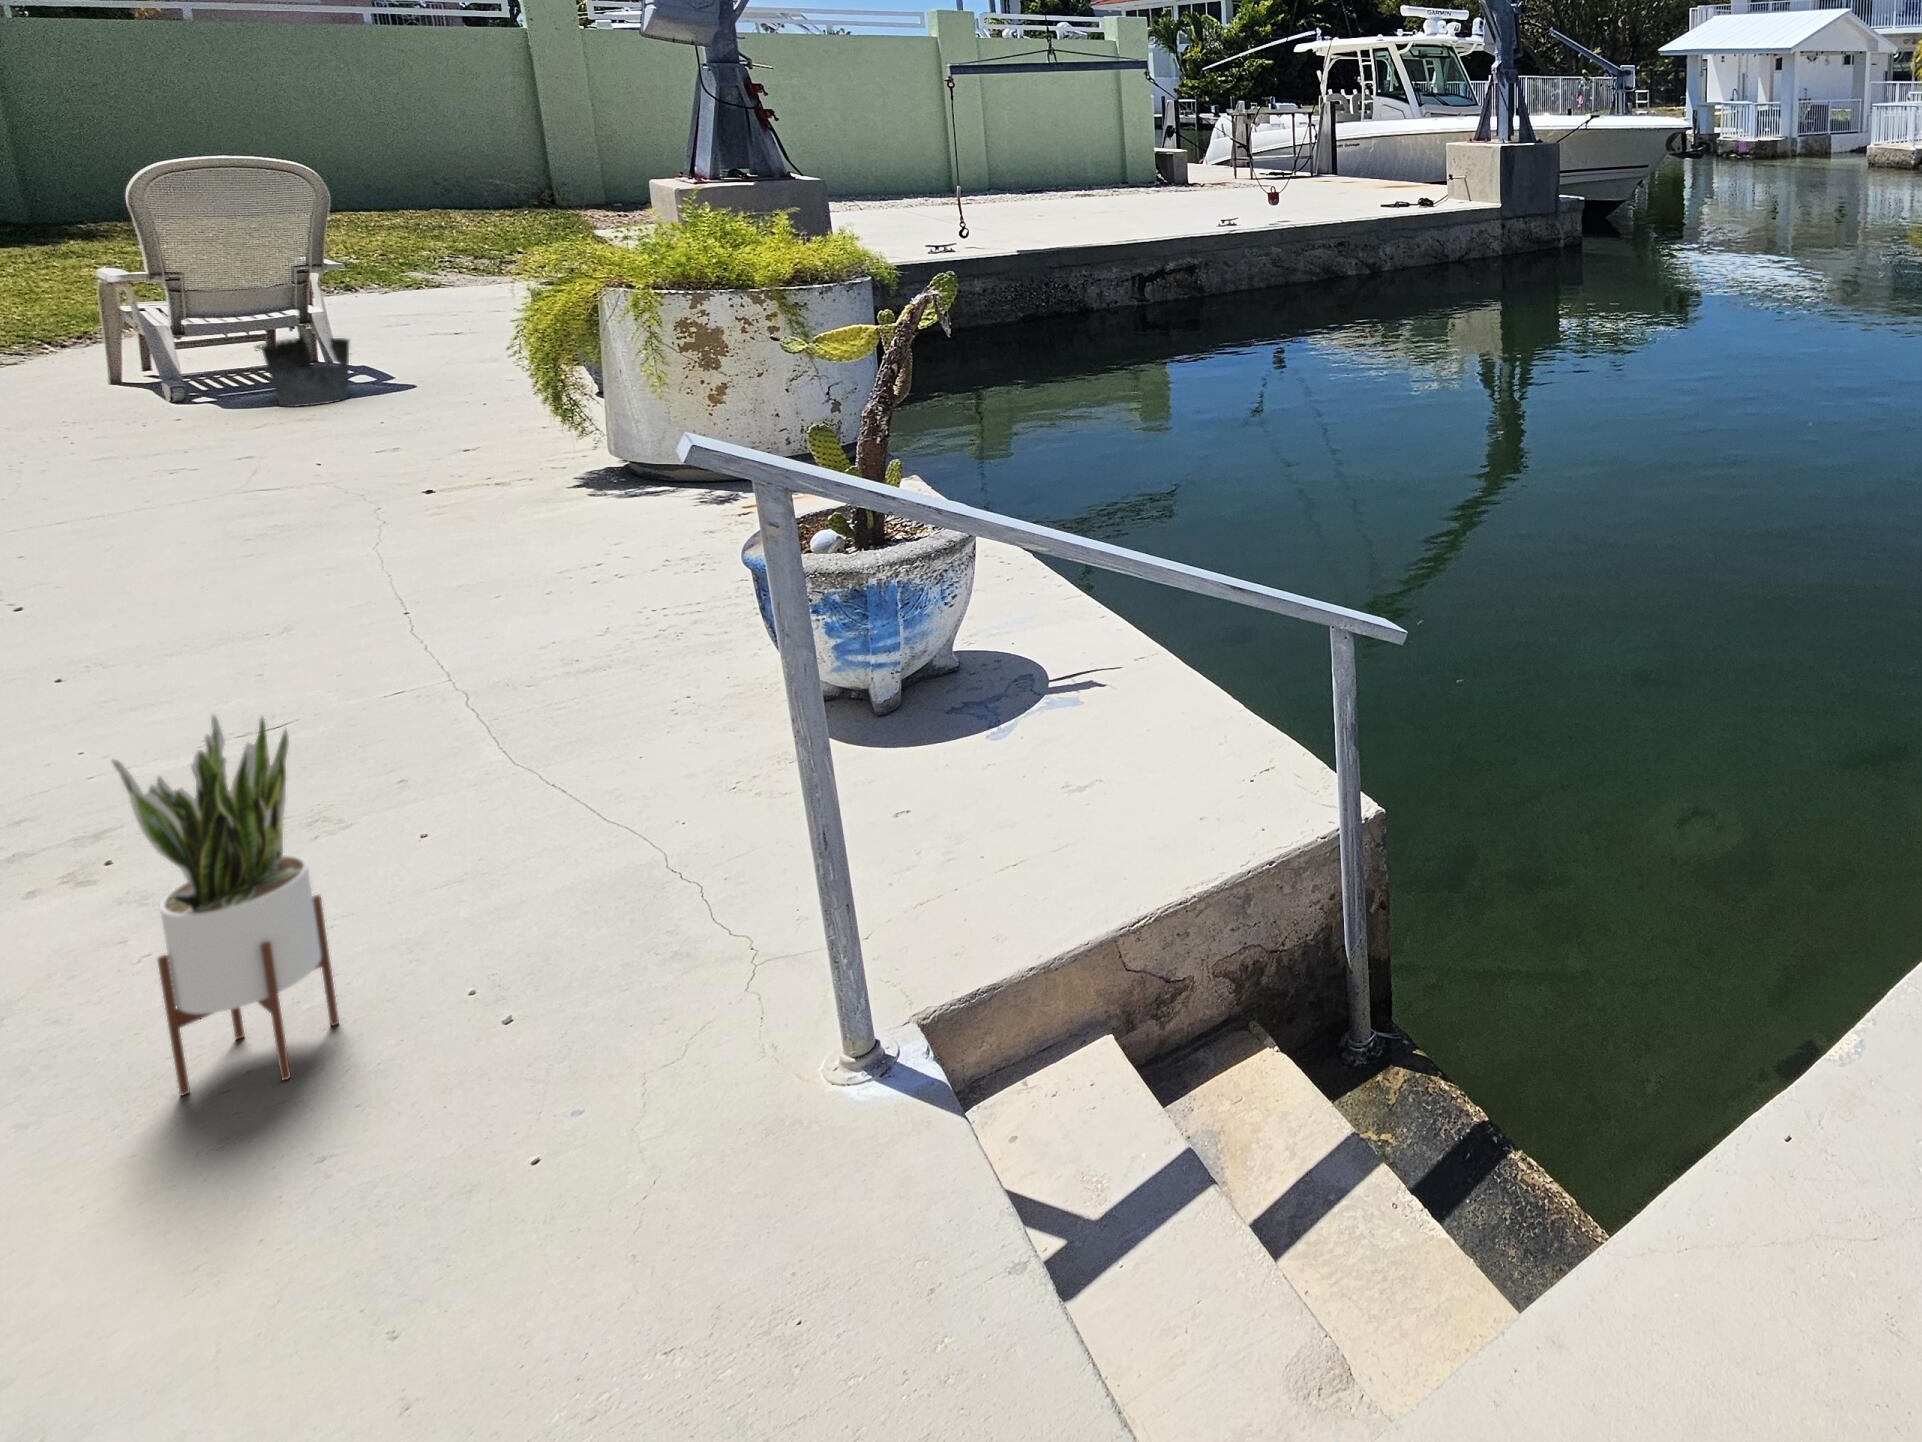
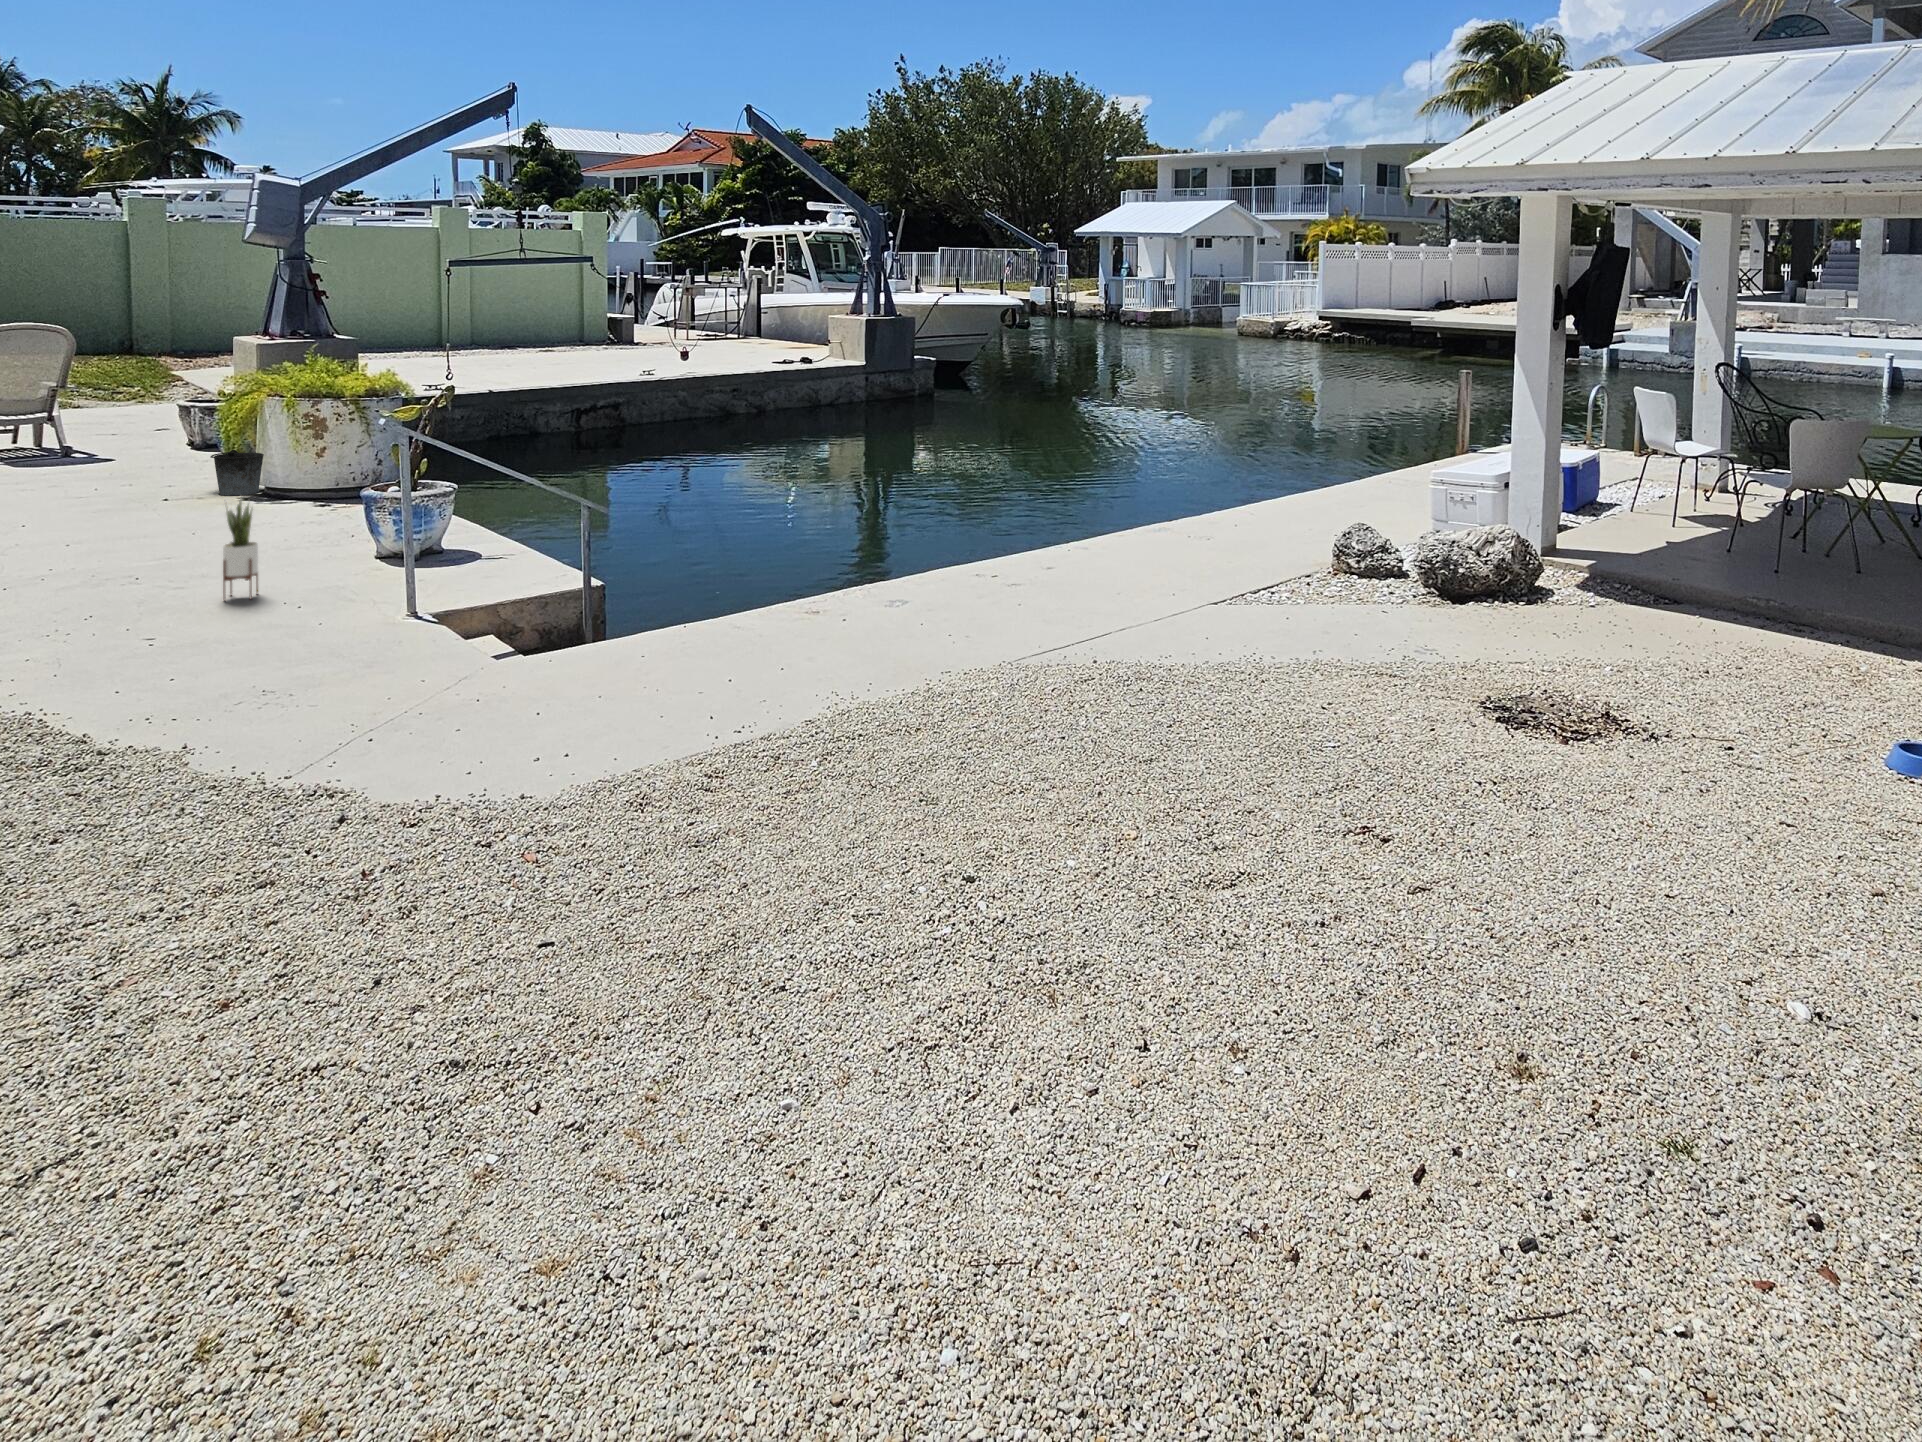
bucket: present [255,336,349,407] -> present [211,450,264,496]

